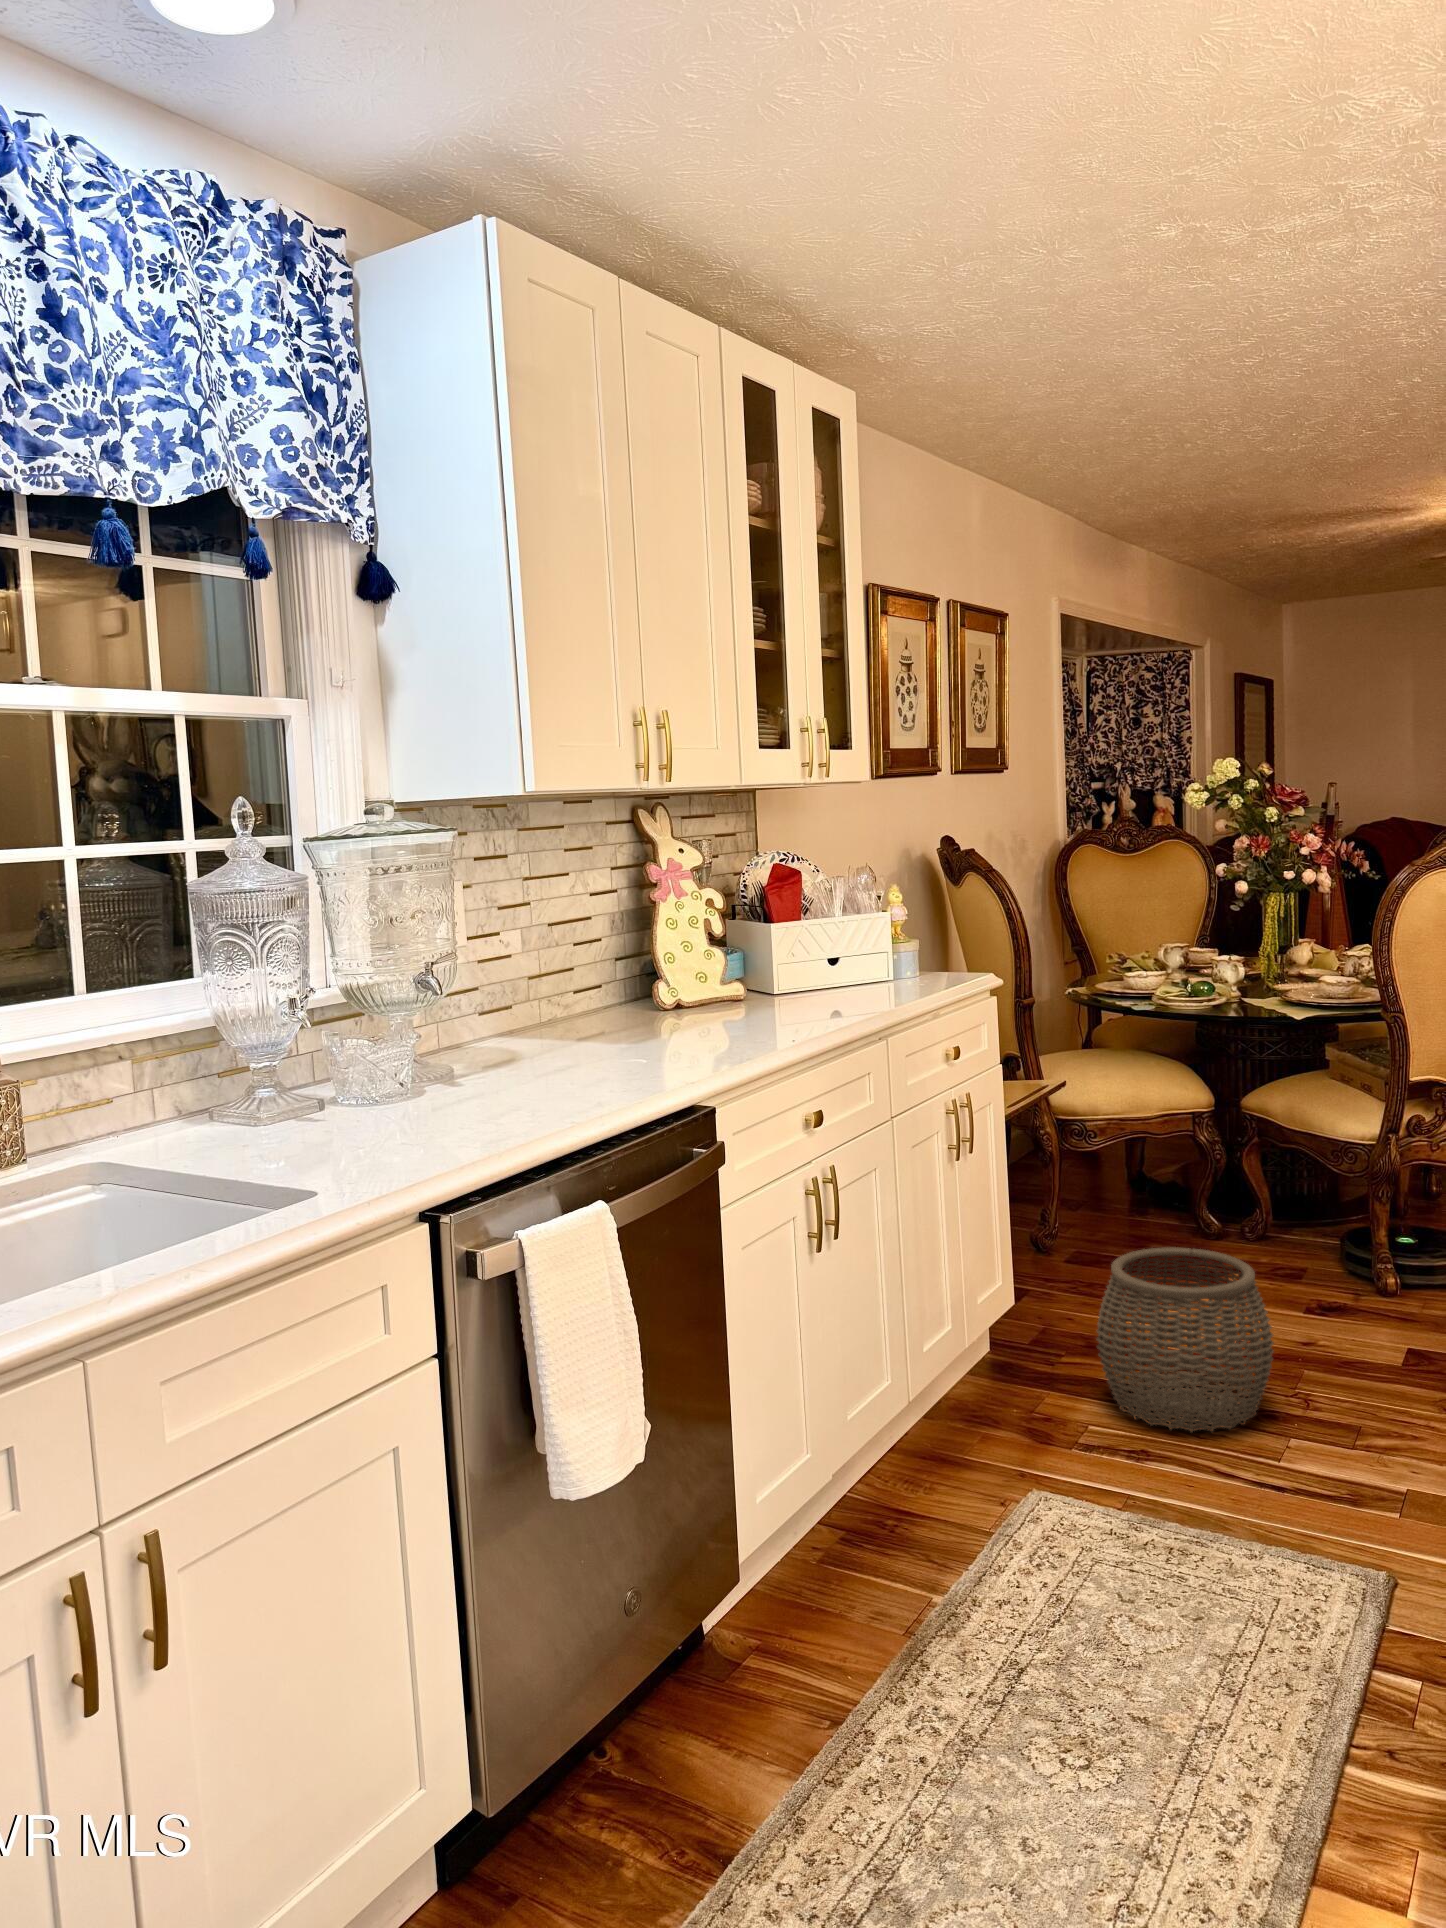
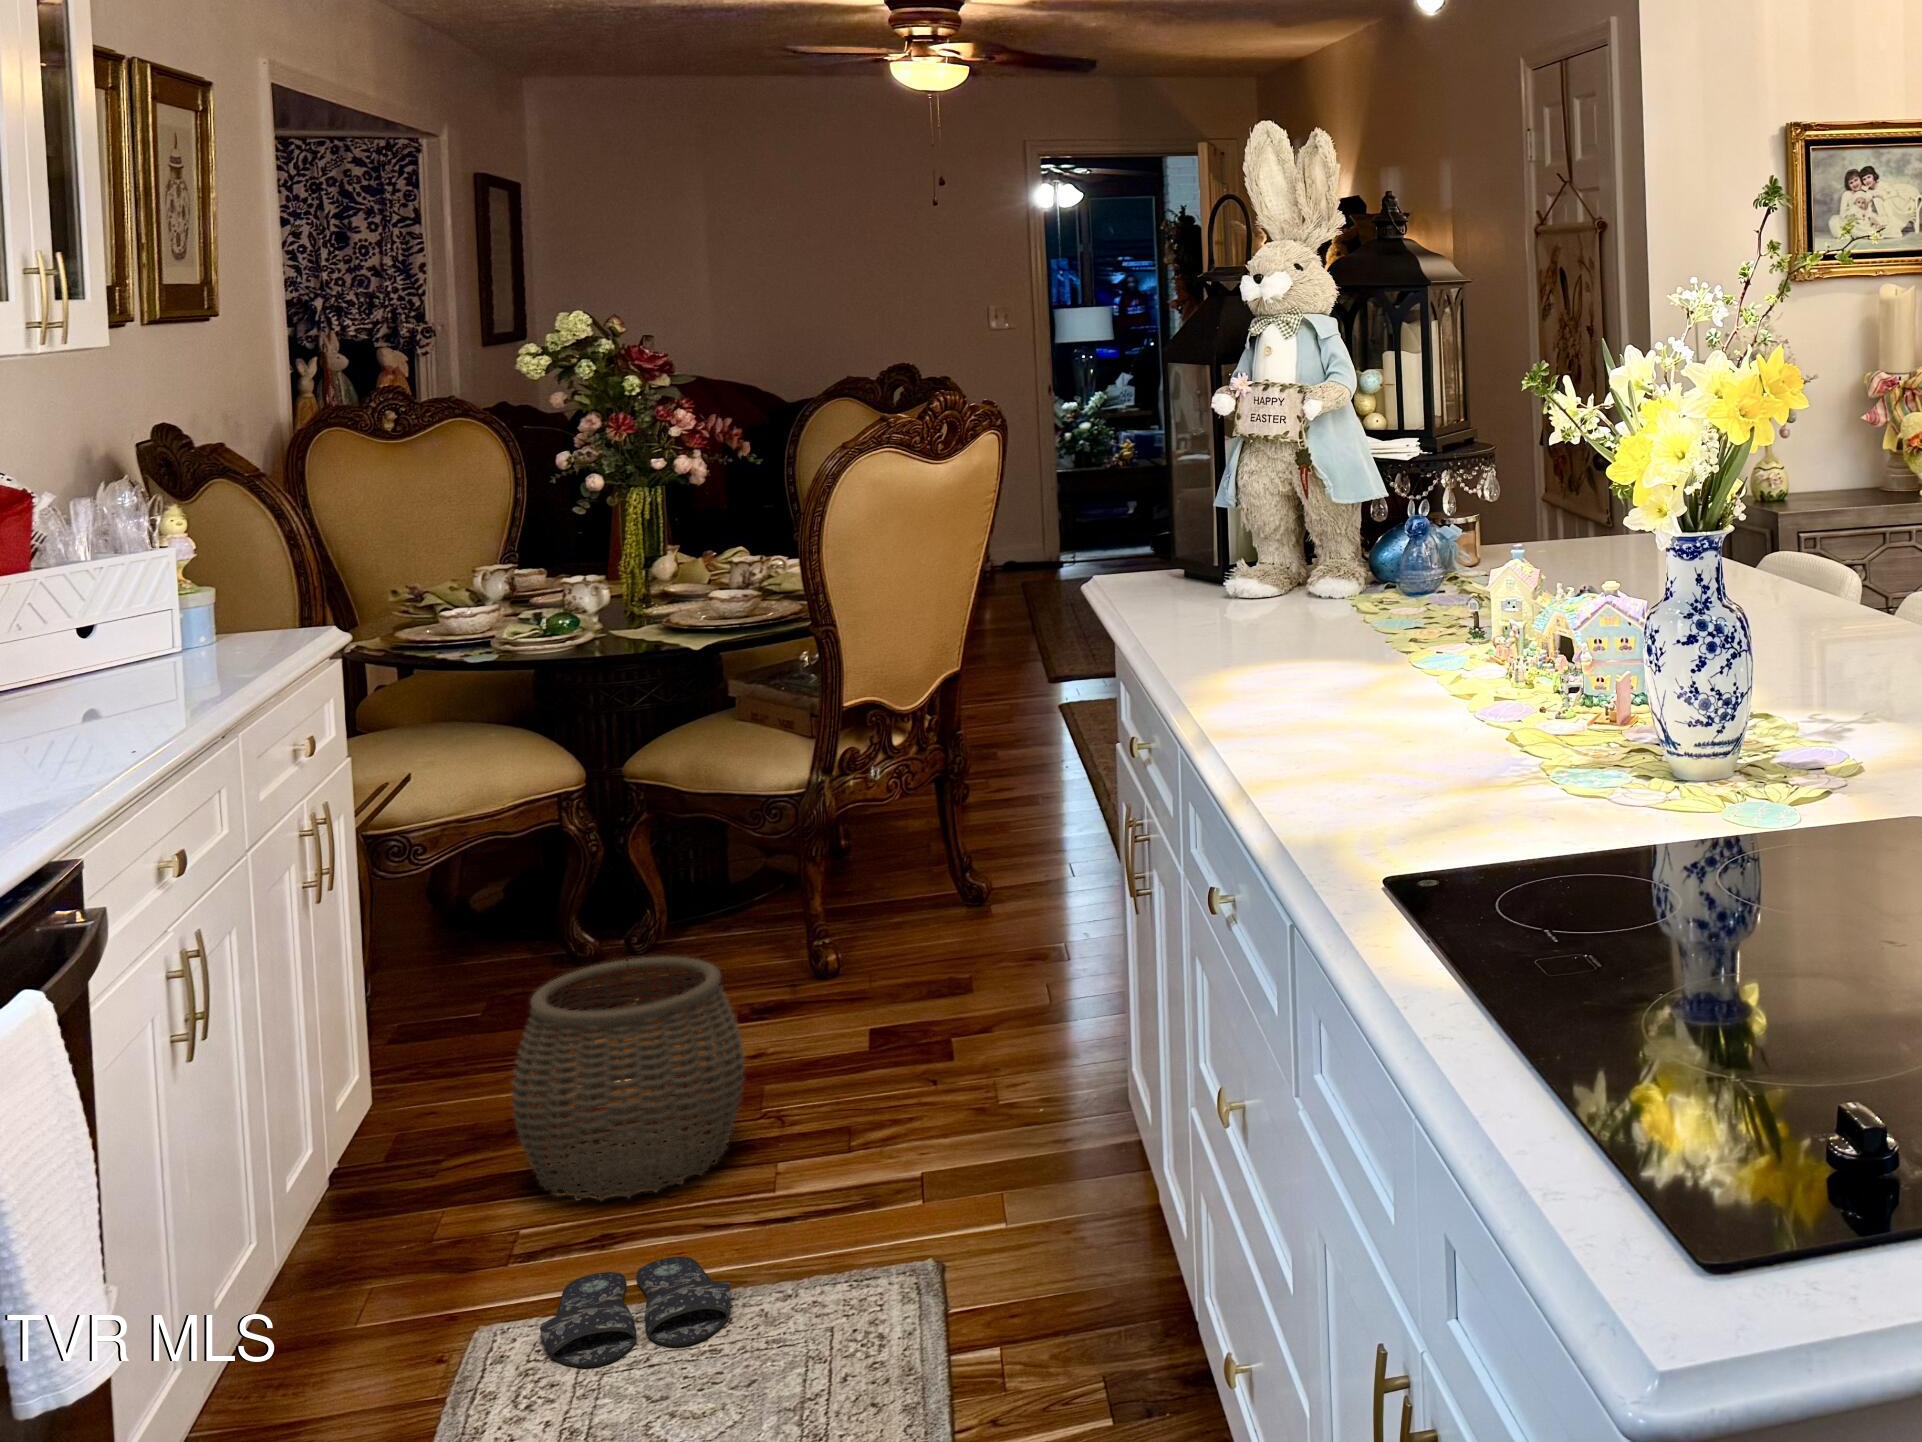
slippers: none [1066,1479,1214,1566] -> present [540,1256,731,1368]

